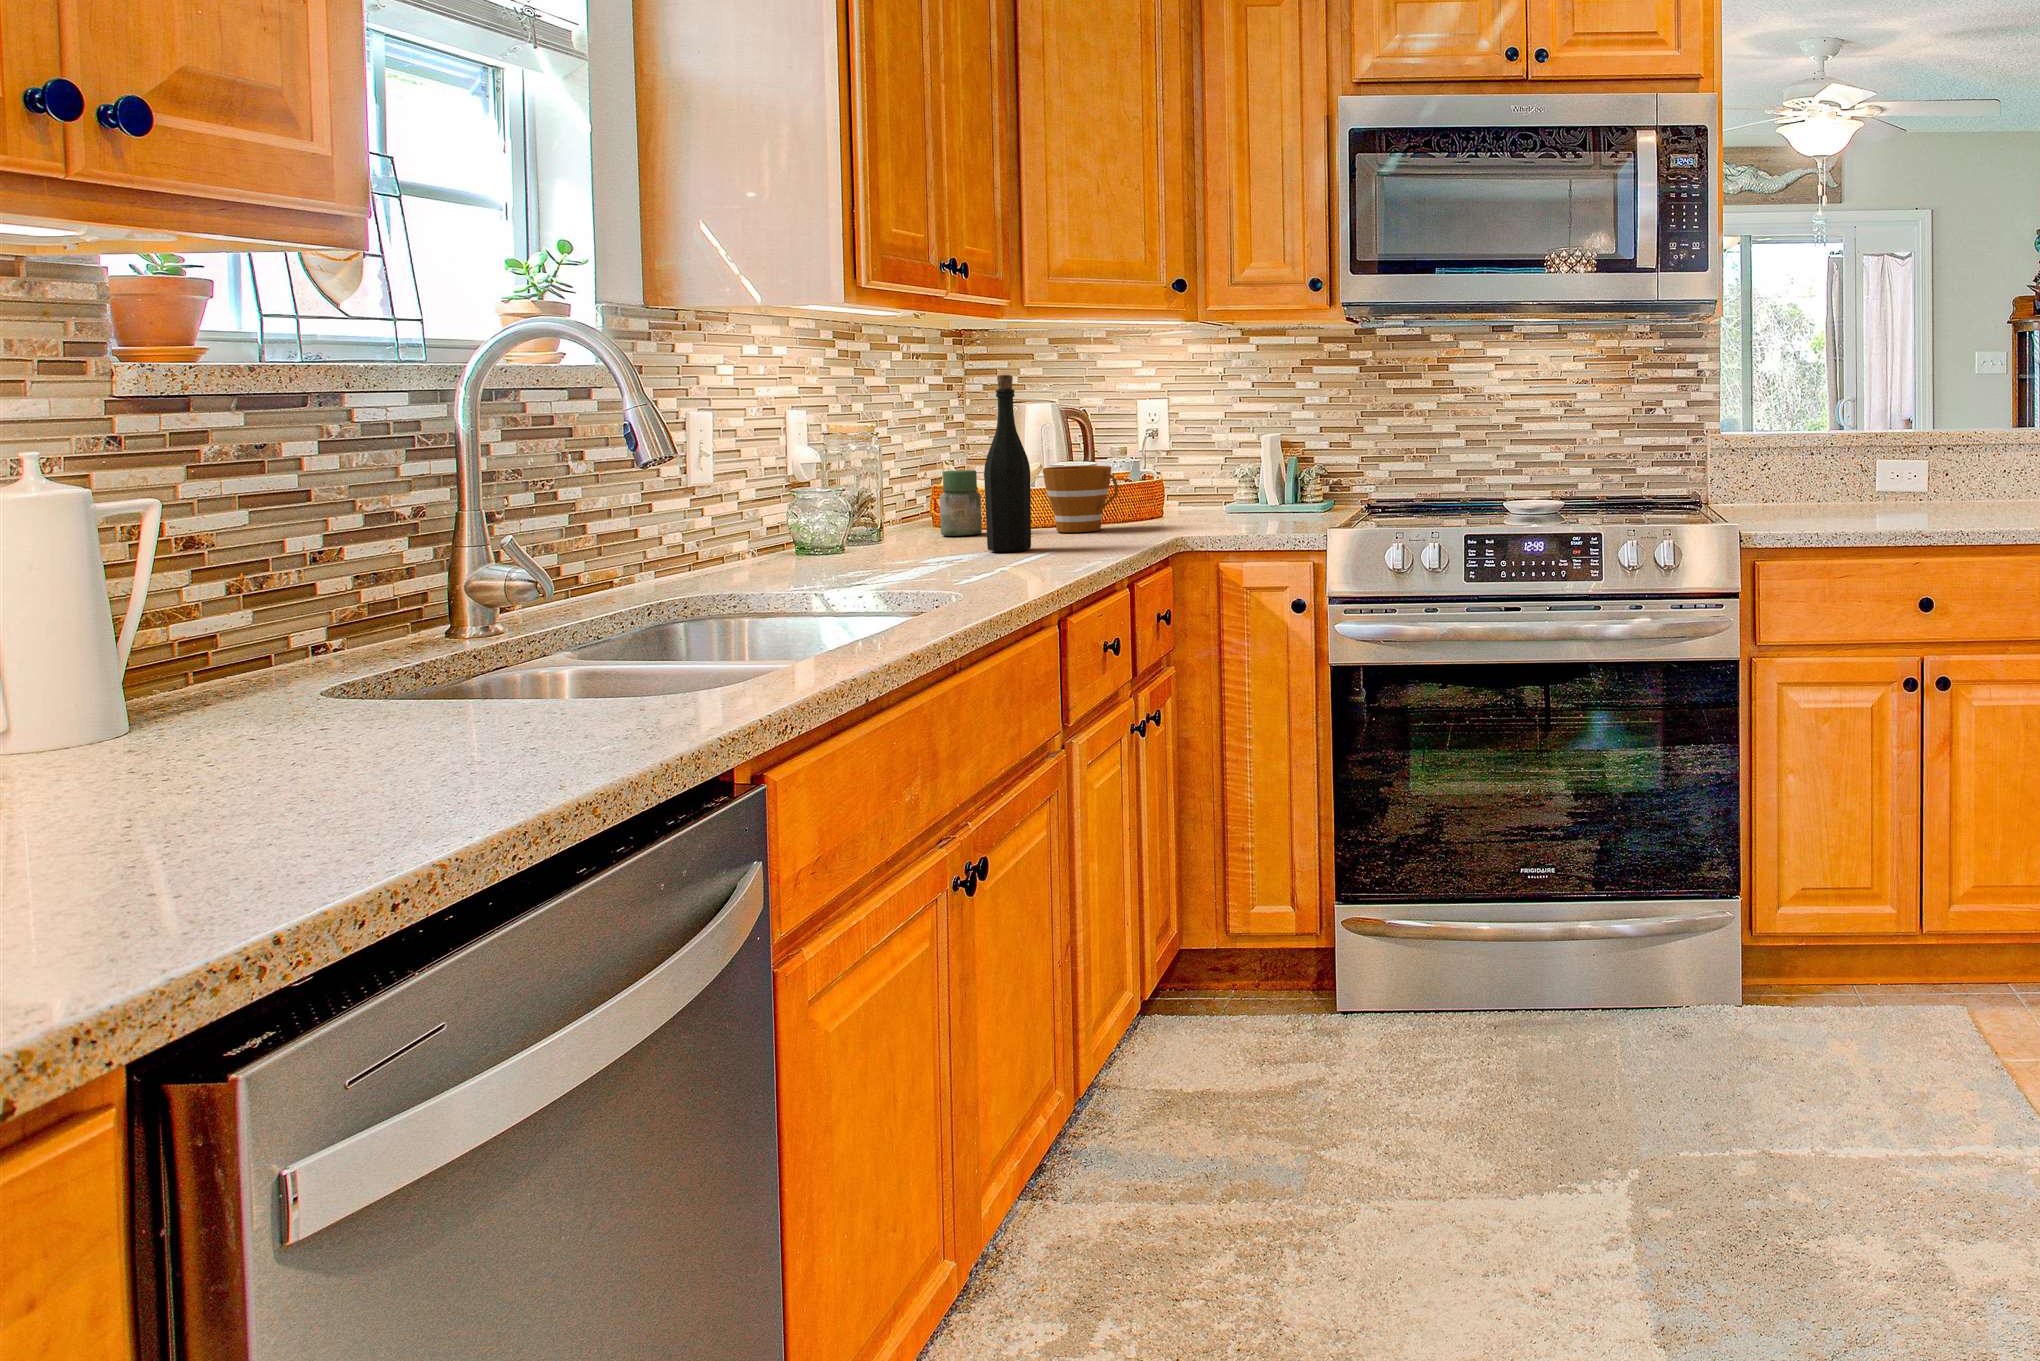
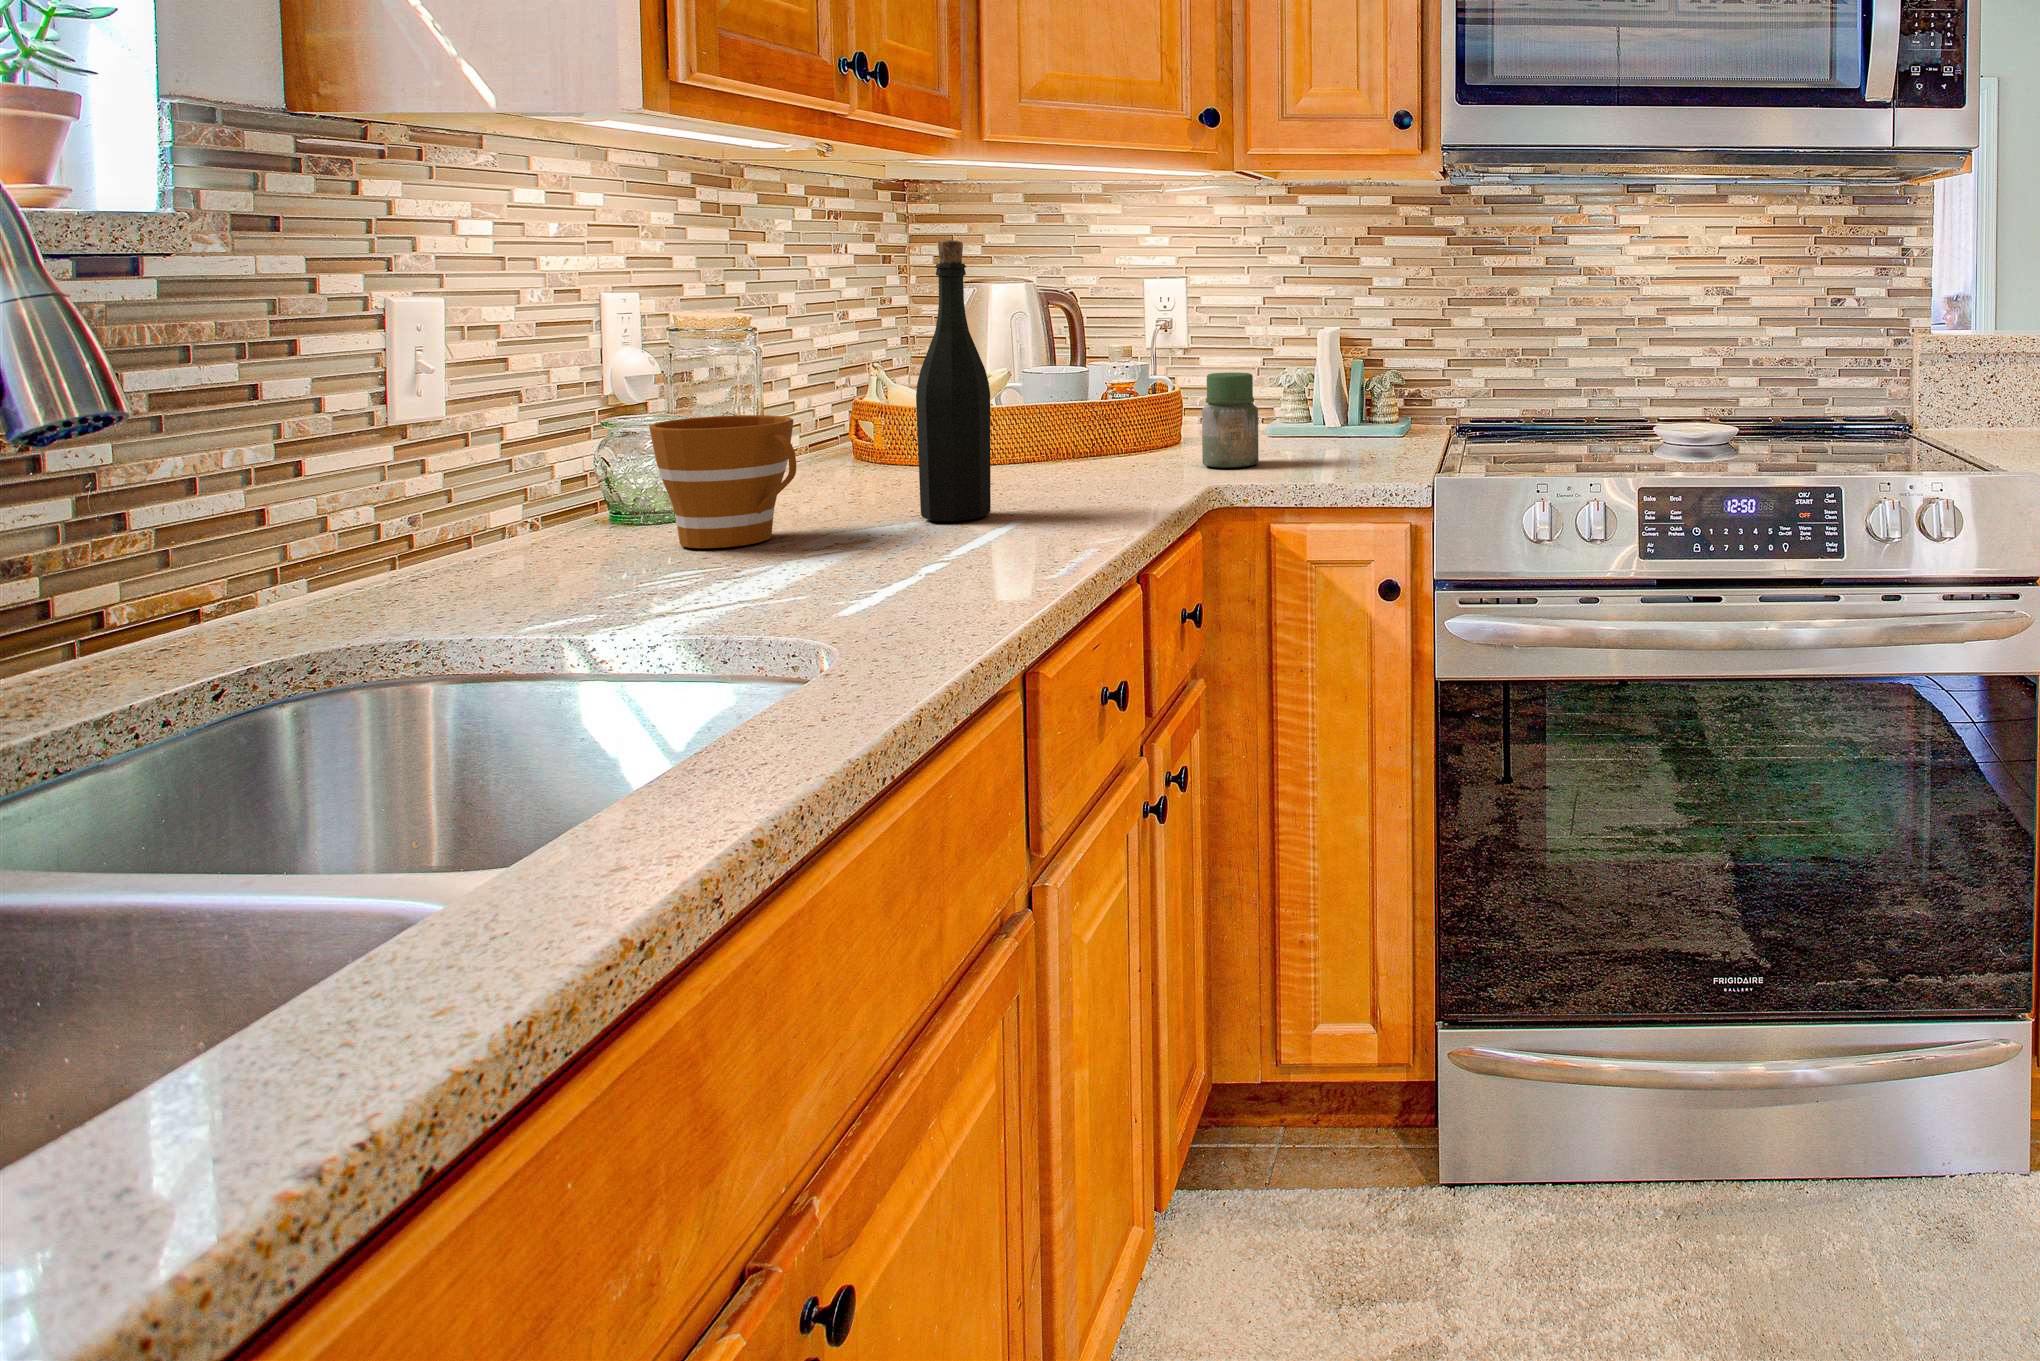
cup: present [1043,466,1118,532] -> present [649,415,796,548]
jar: present [940,470,982,536] -> present [1202,372,1259,468]

